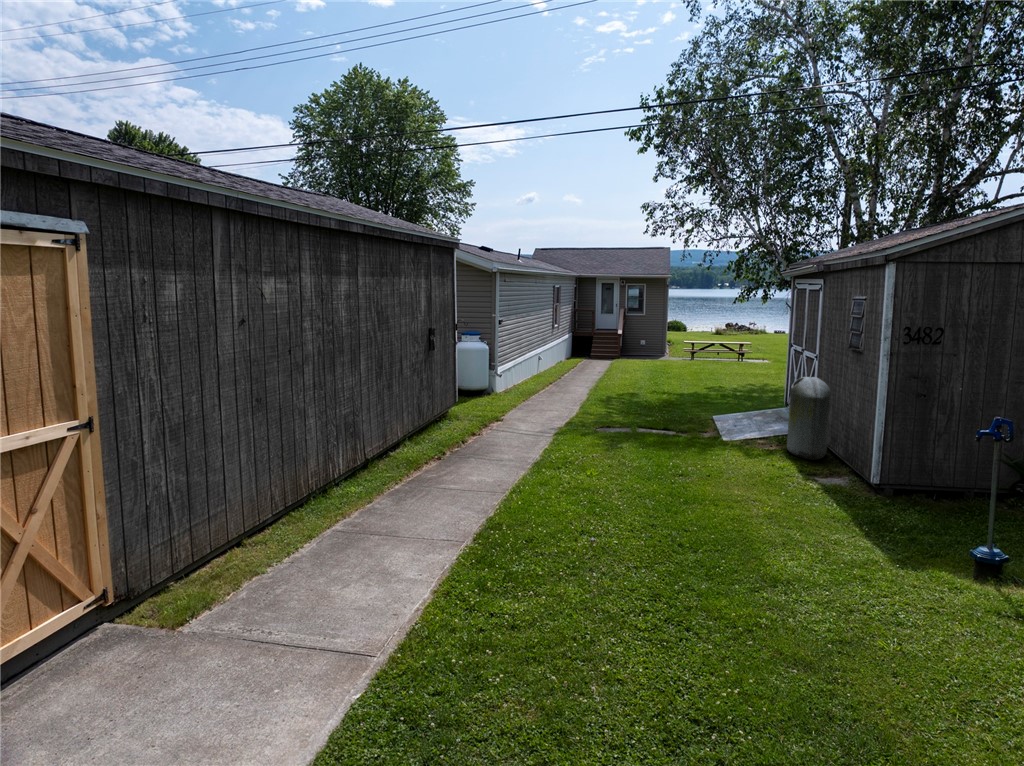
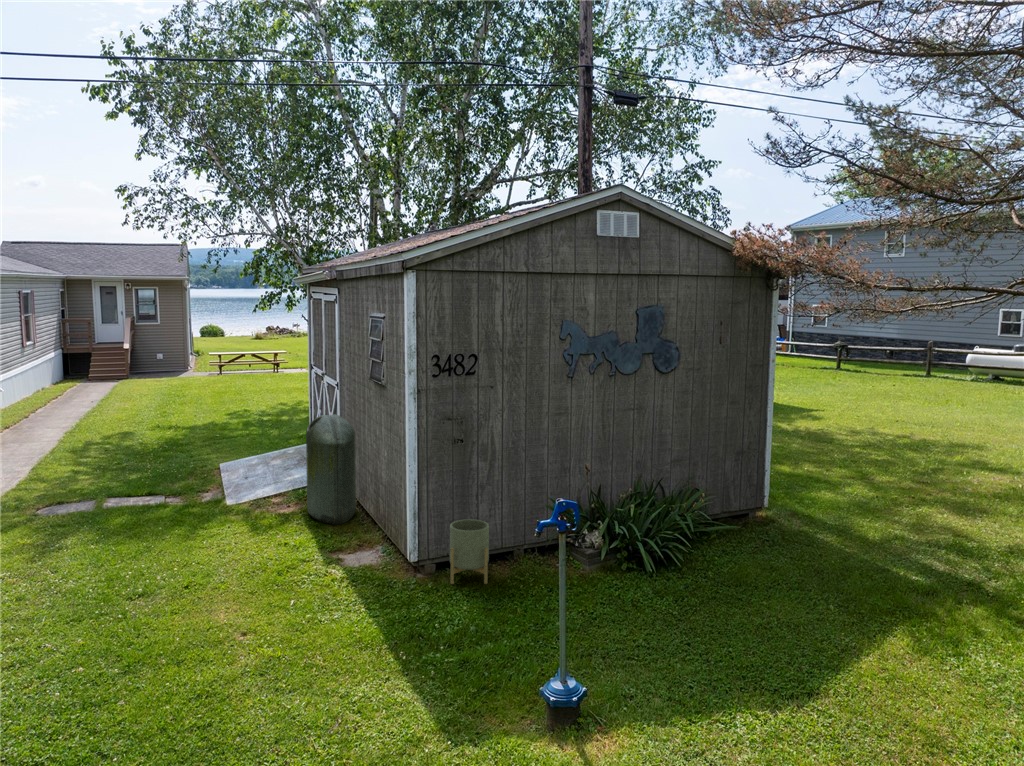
planter: none [909,458,948,509] -> present [450,519,489,584]

